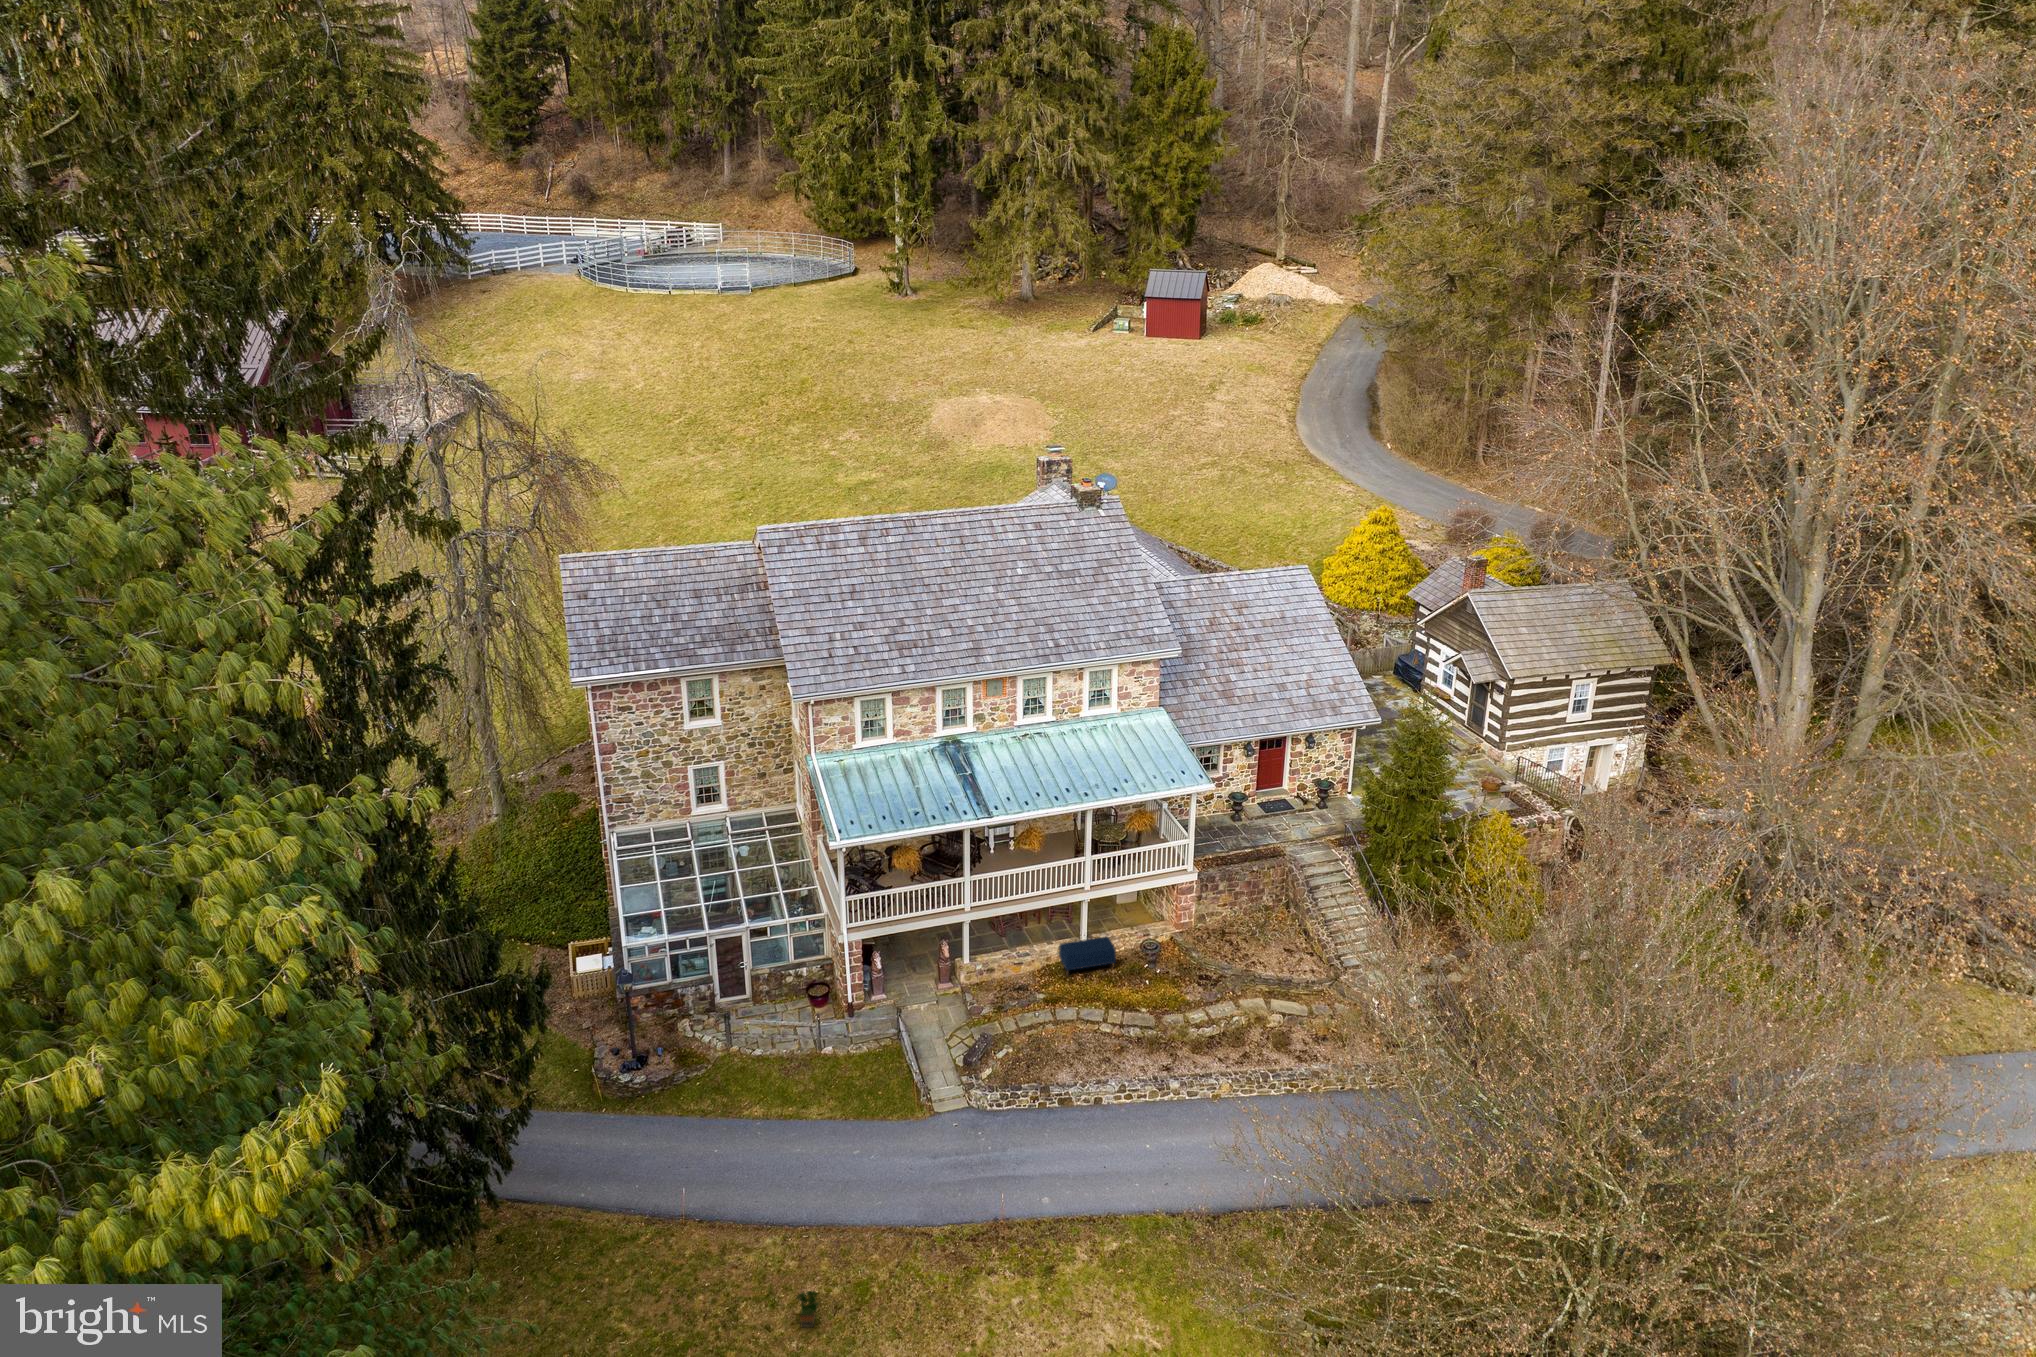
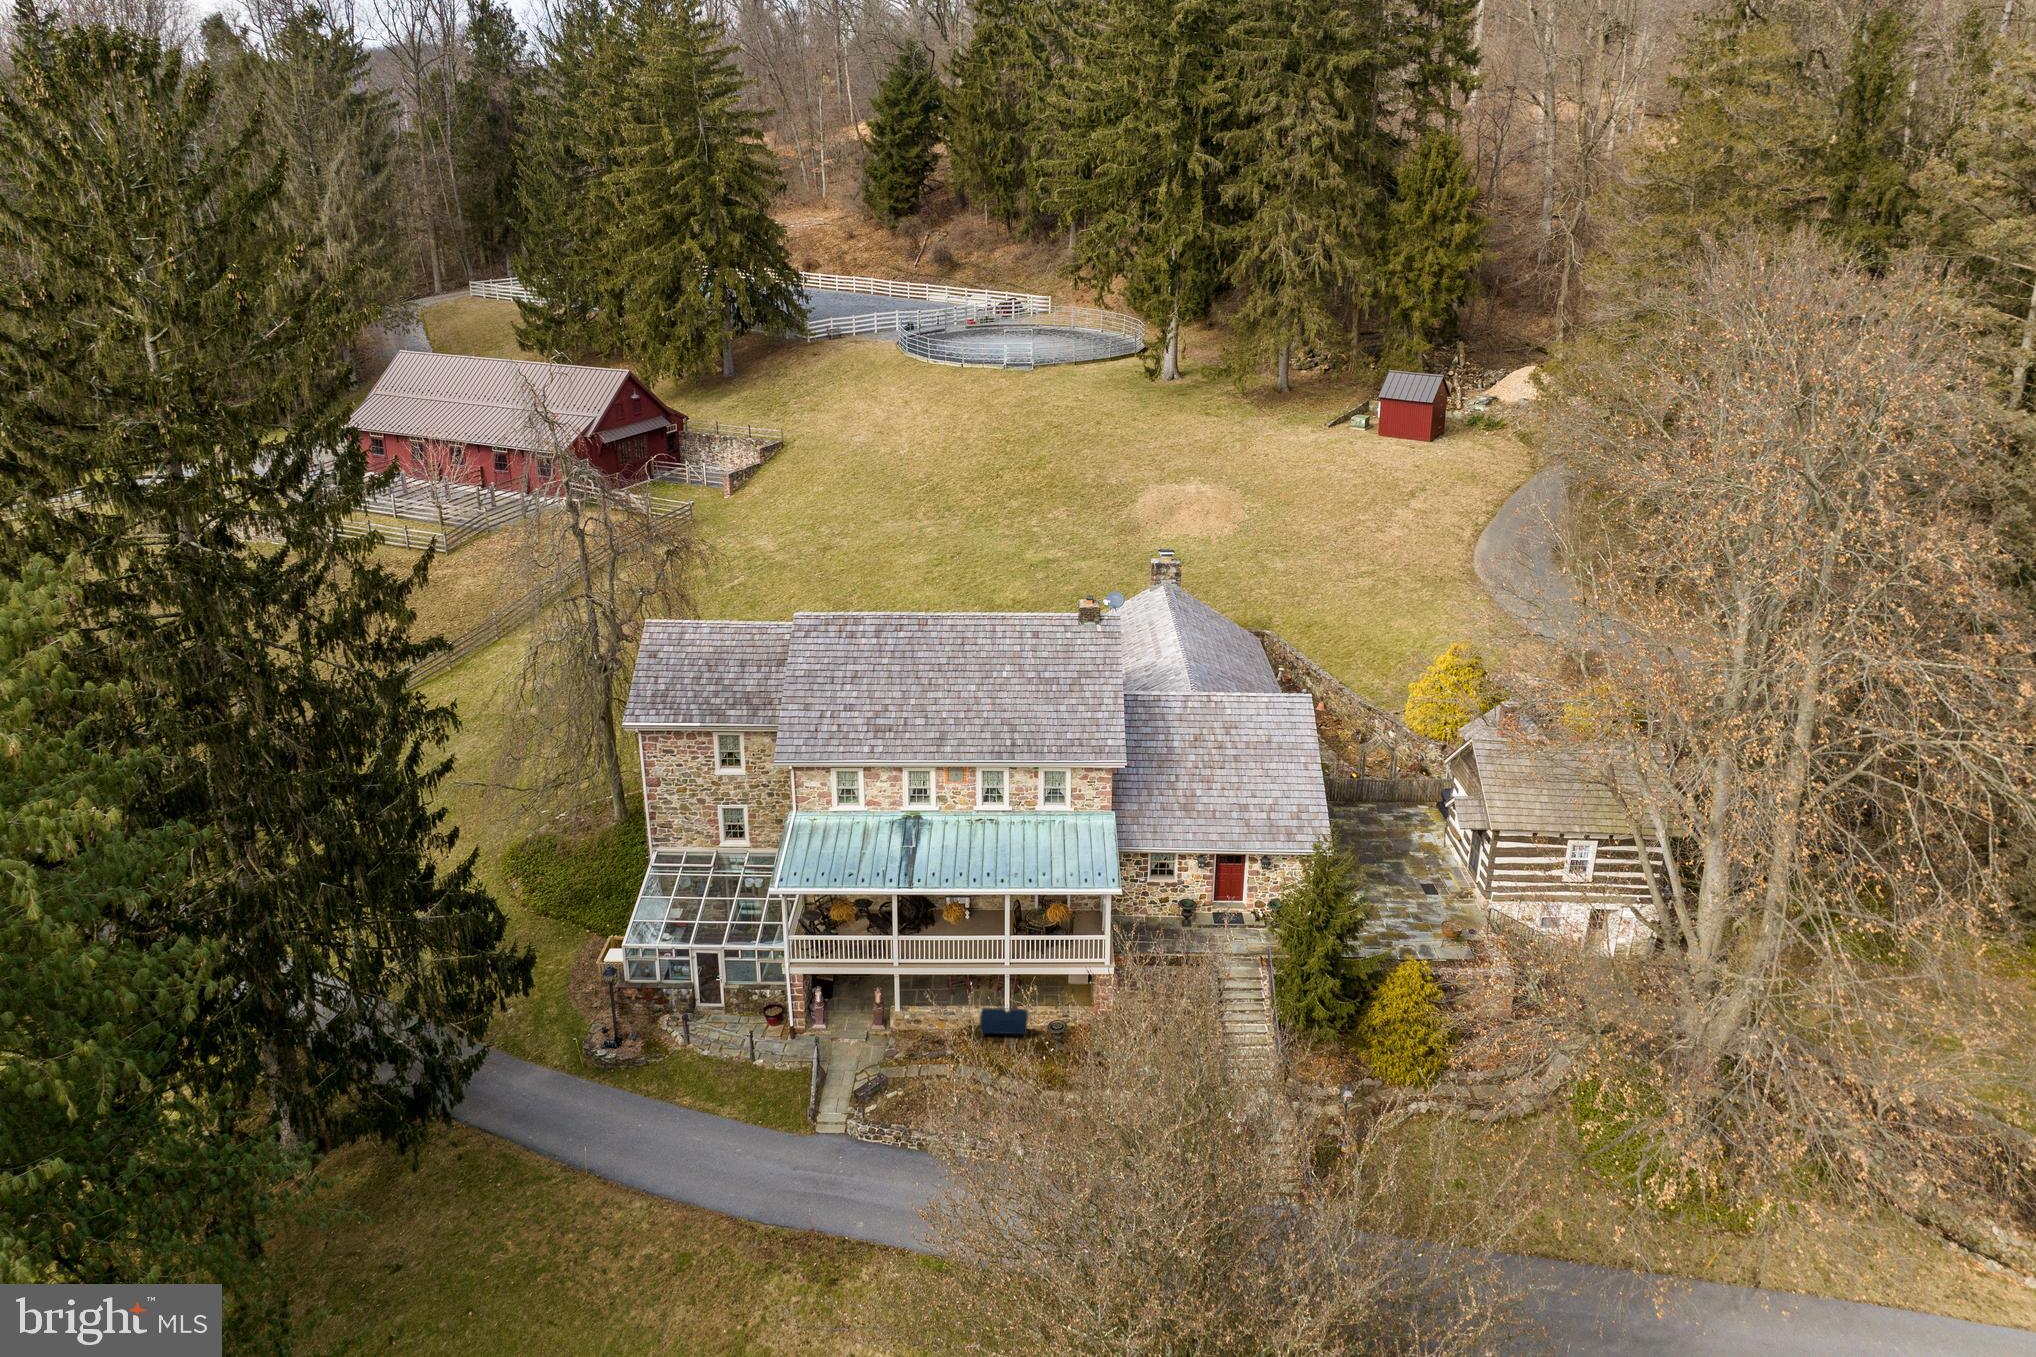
potted tree: present [796,1291,819,1327] -> none [621,1244,641,1275]

